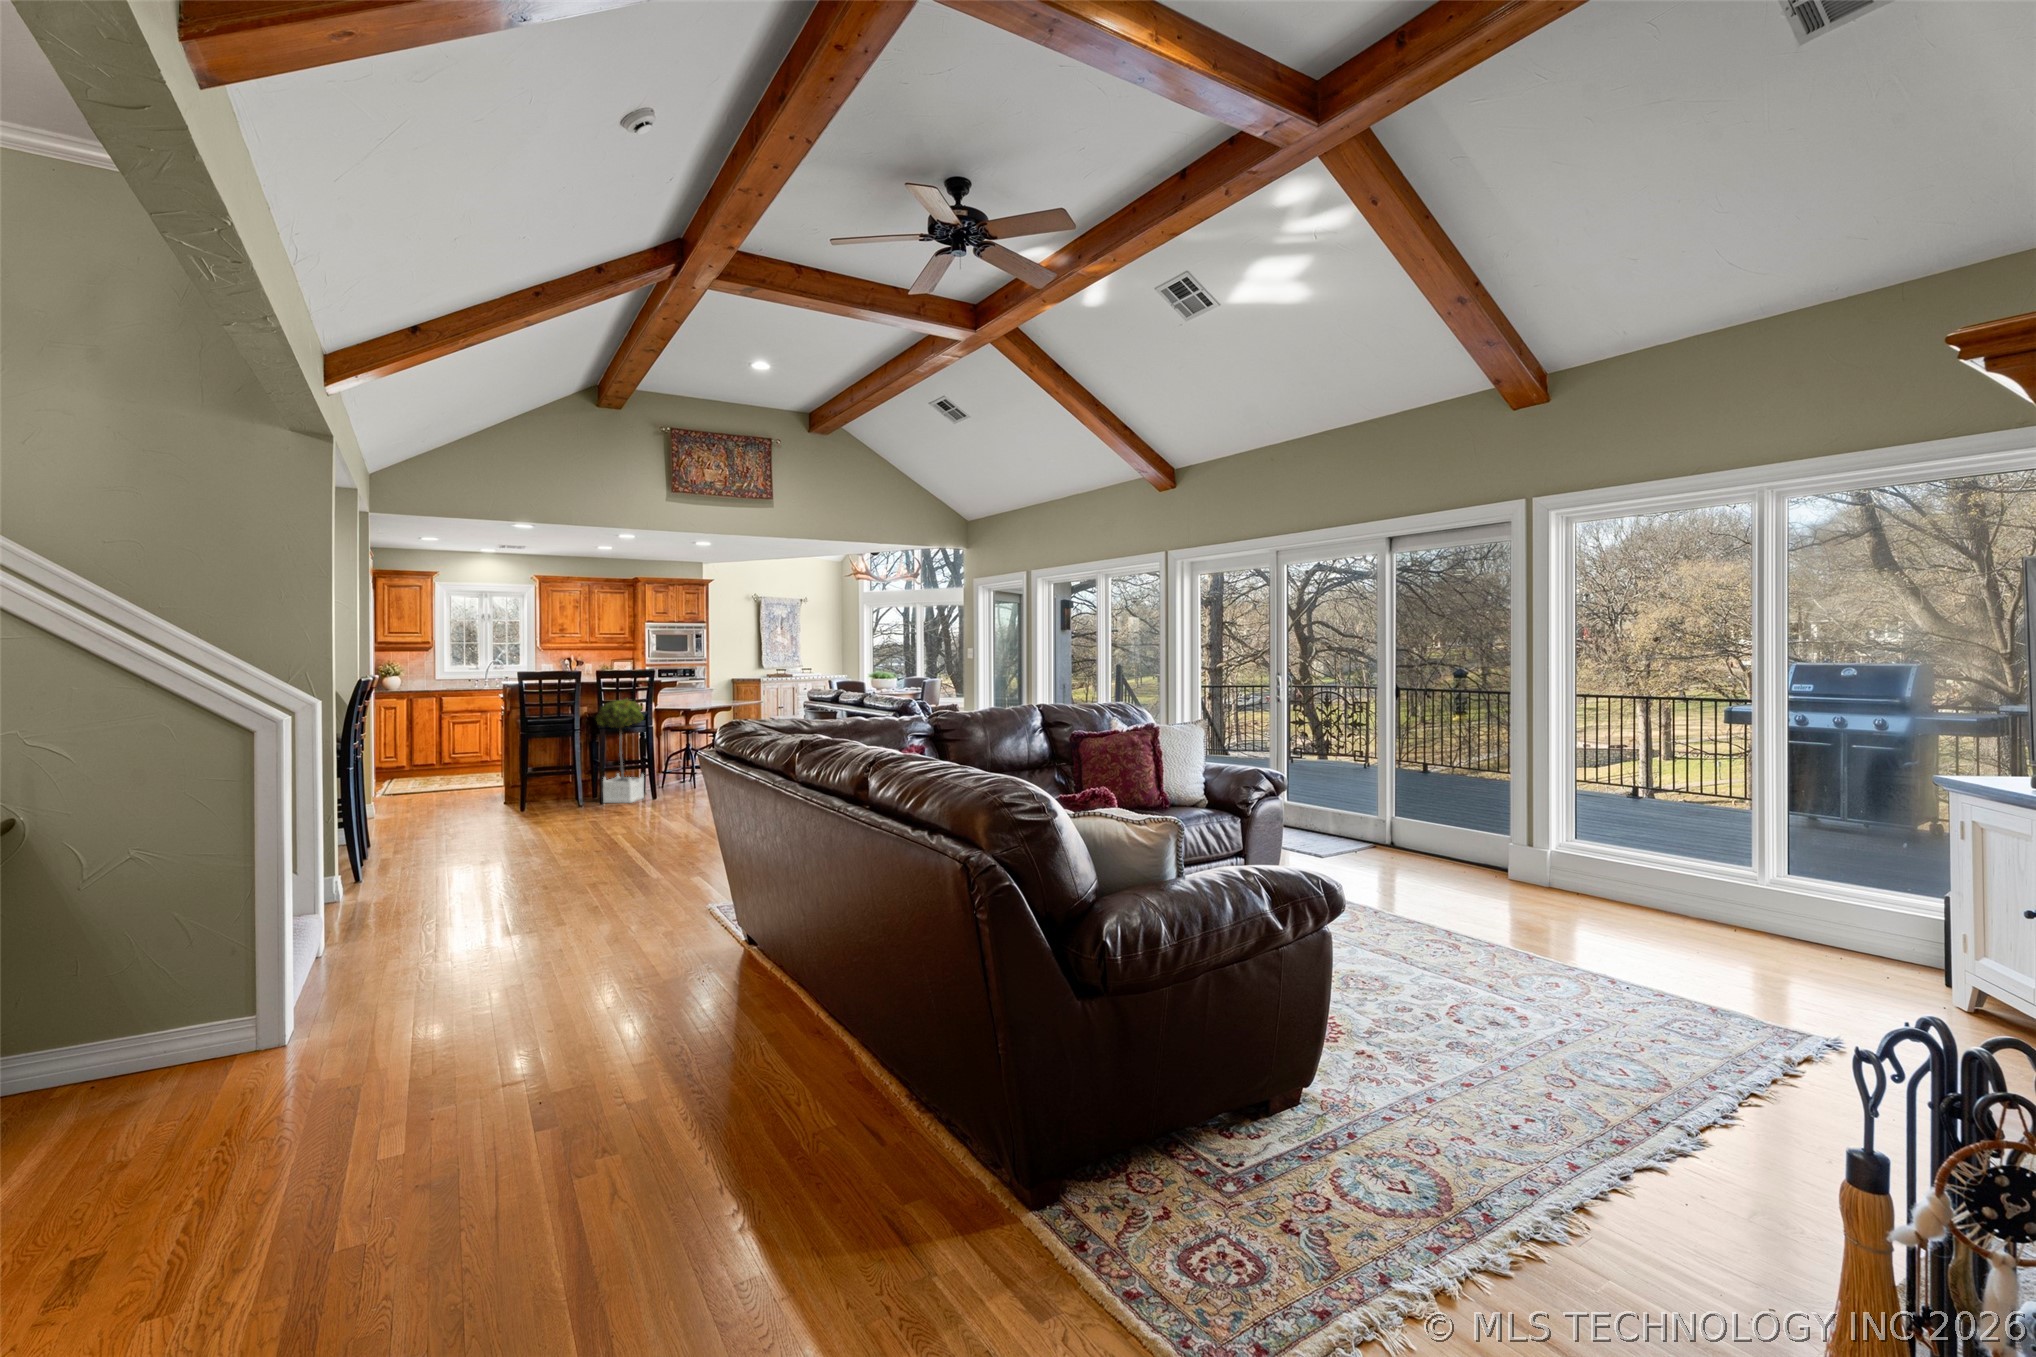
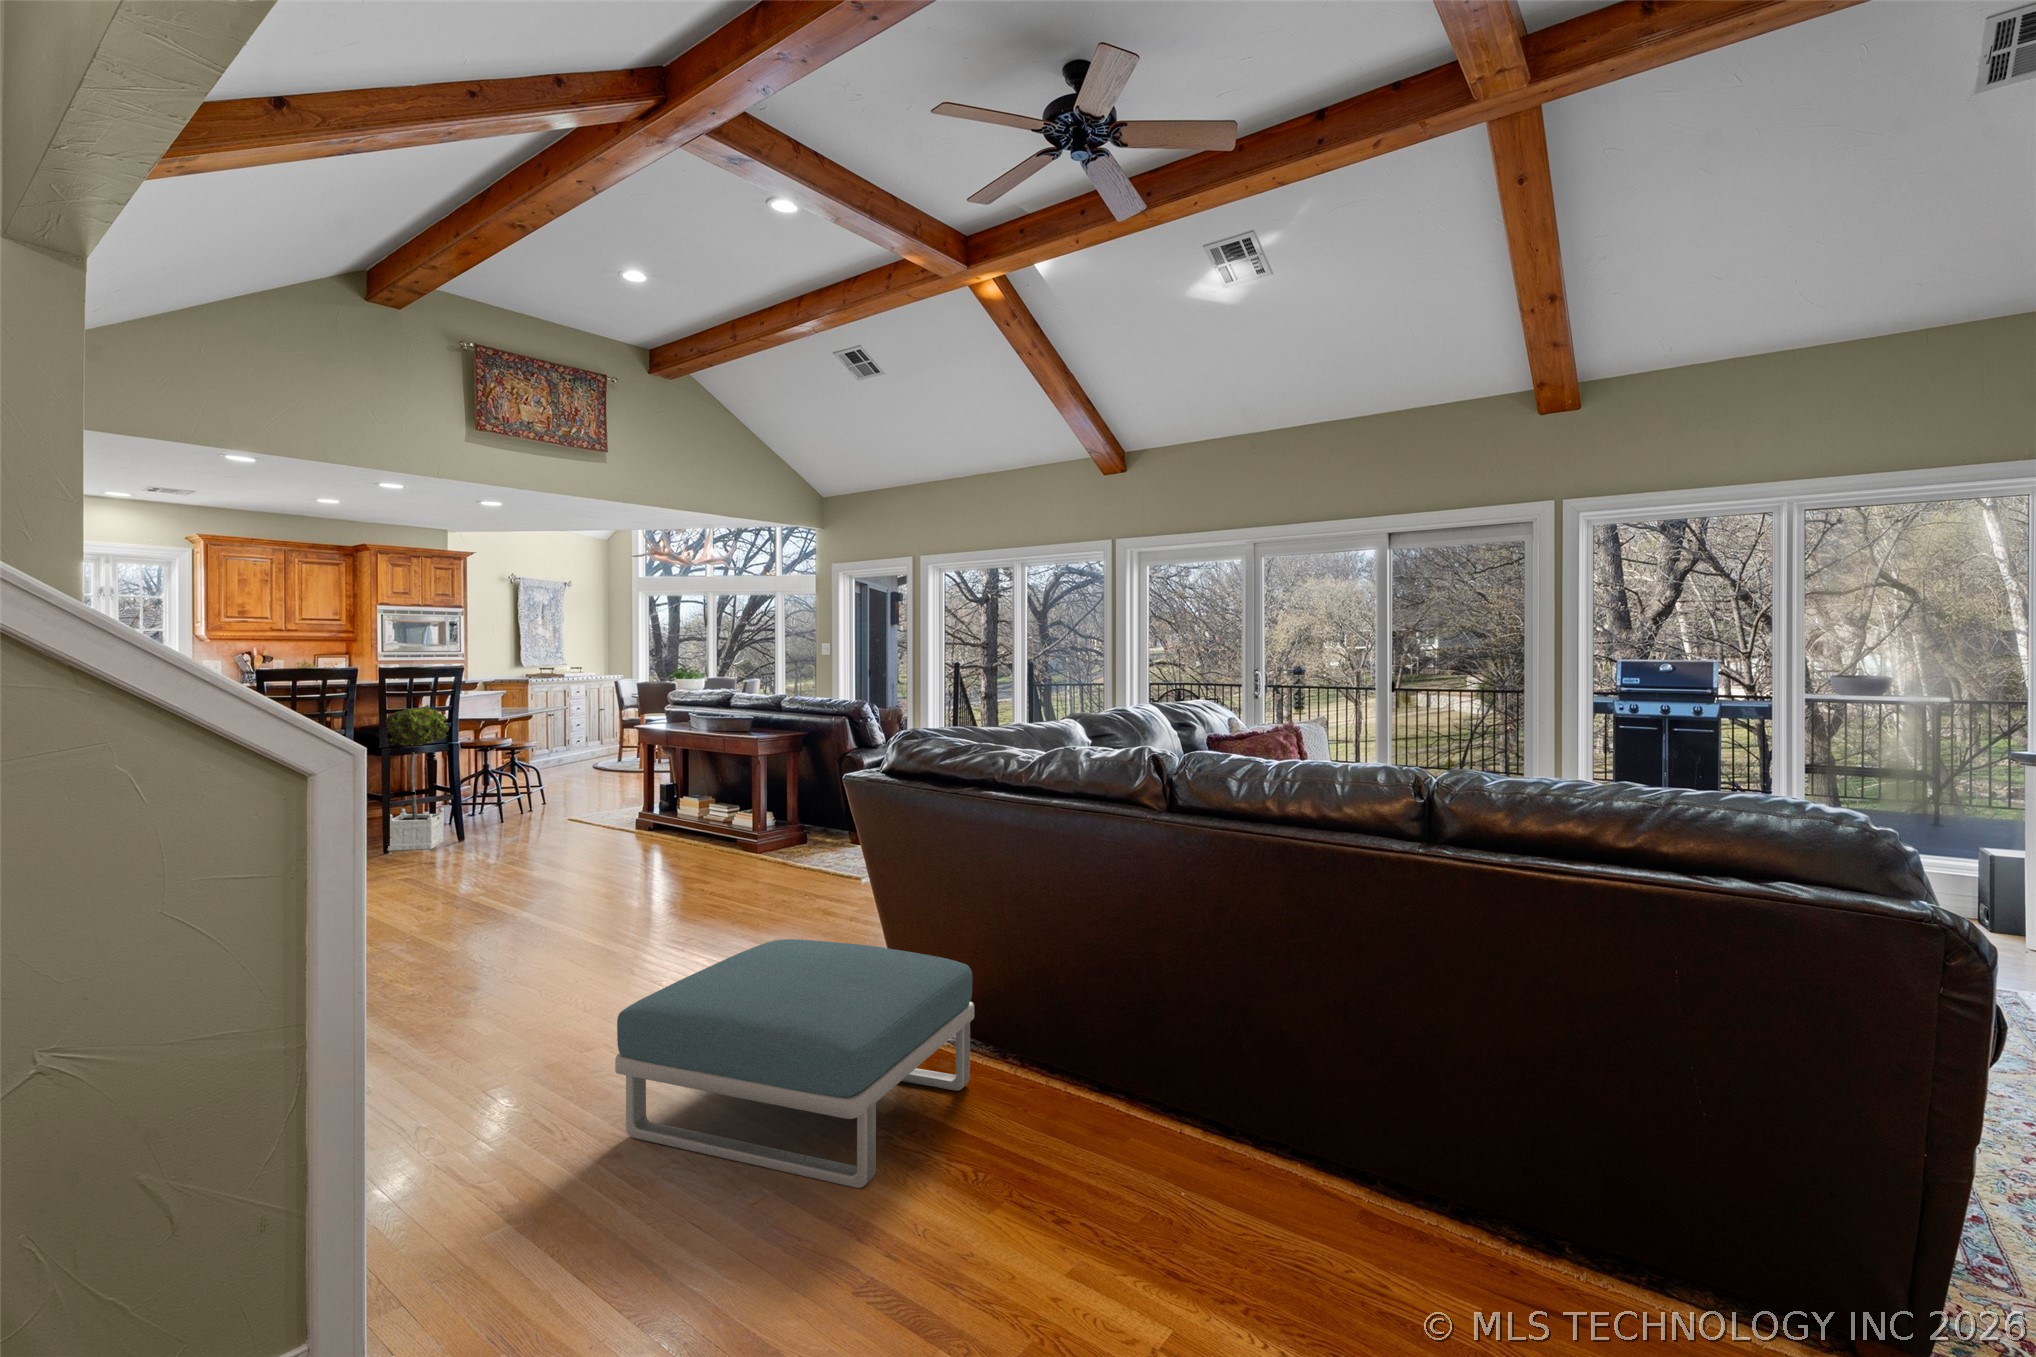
footstool: none [485,870,740,1028] -> present [615,939,974,1188]

